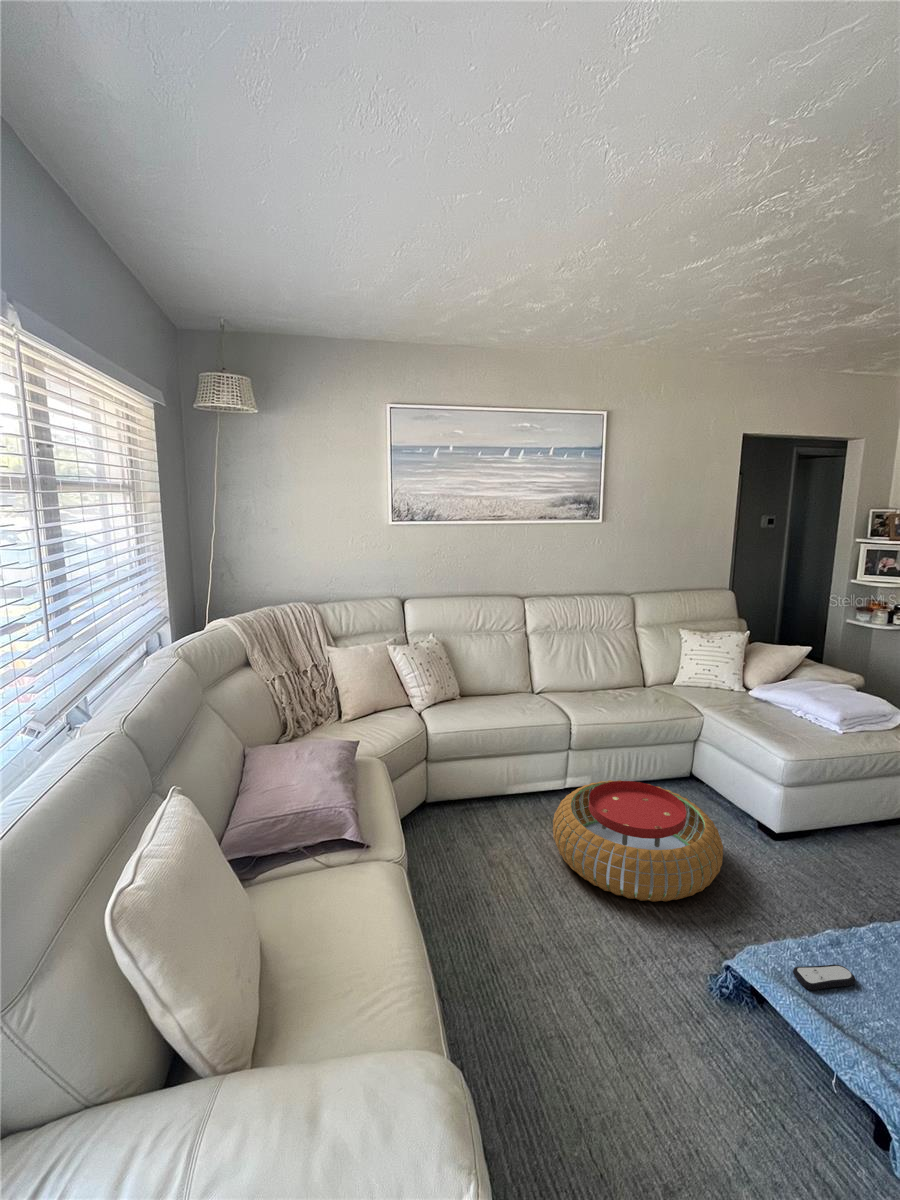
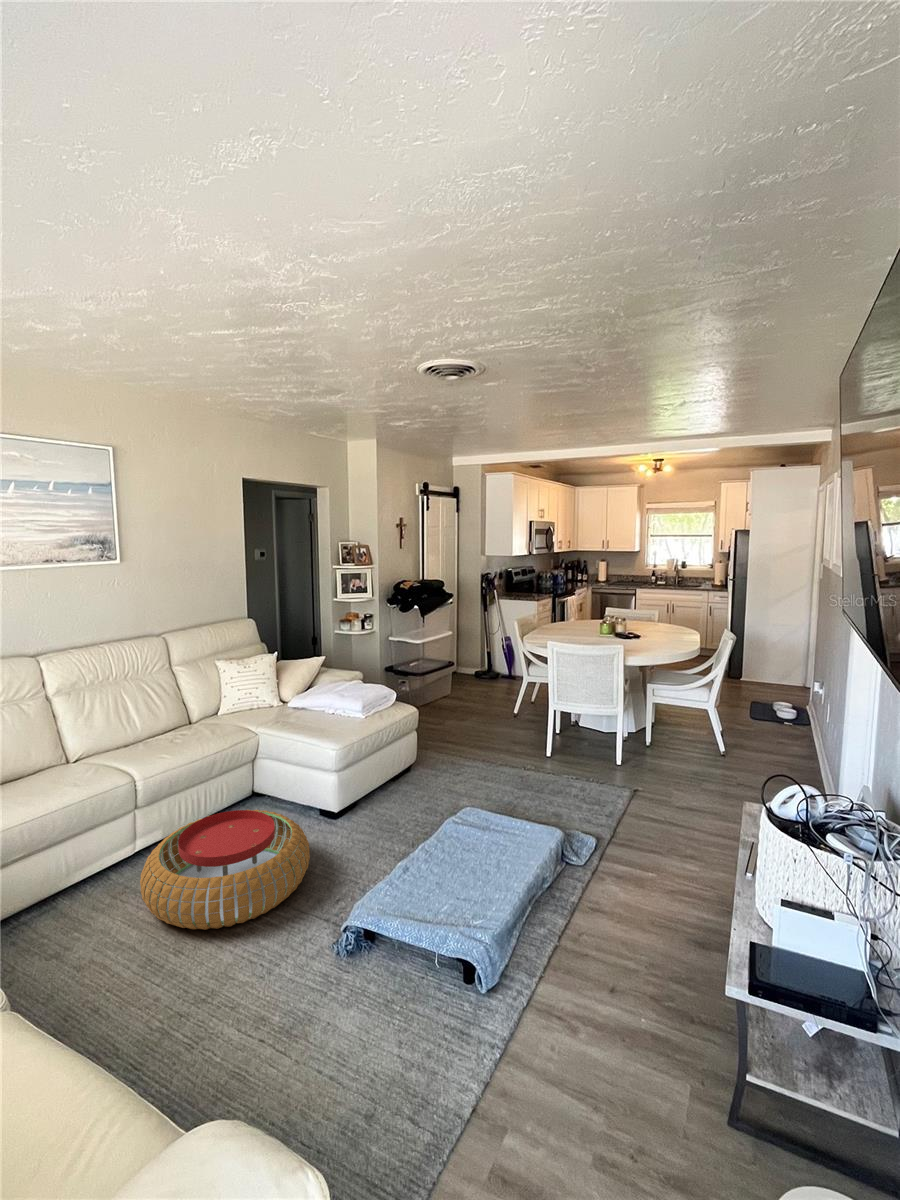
remote control: present [793,965,856,990] -> none [391,879,426,907]

